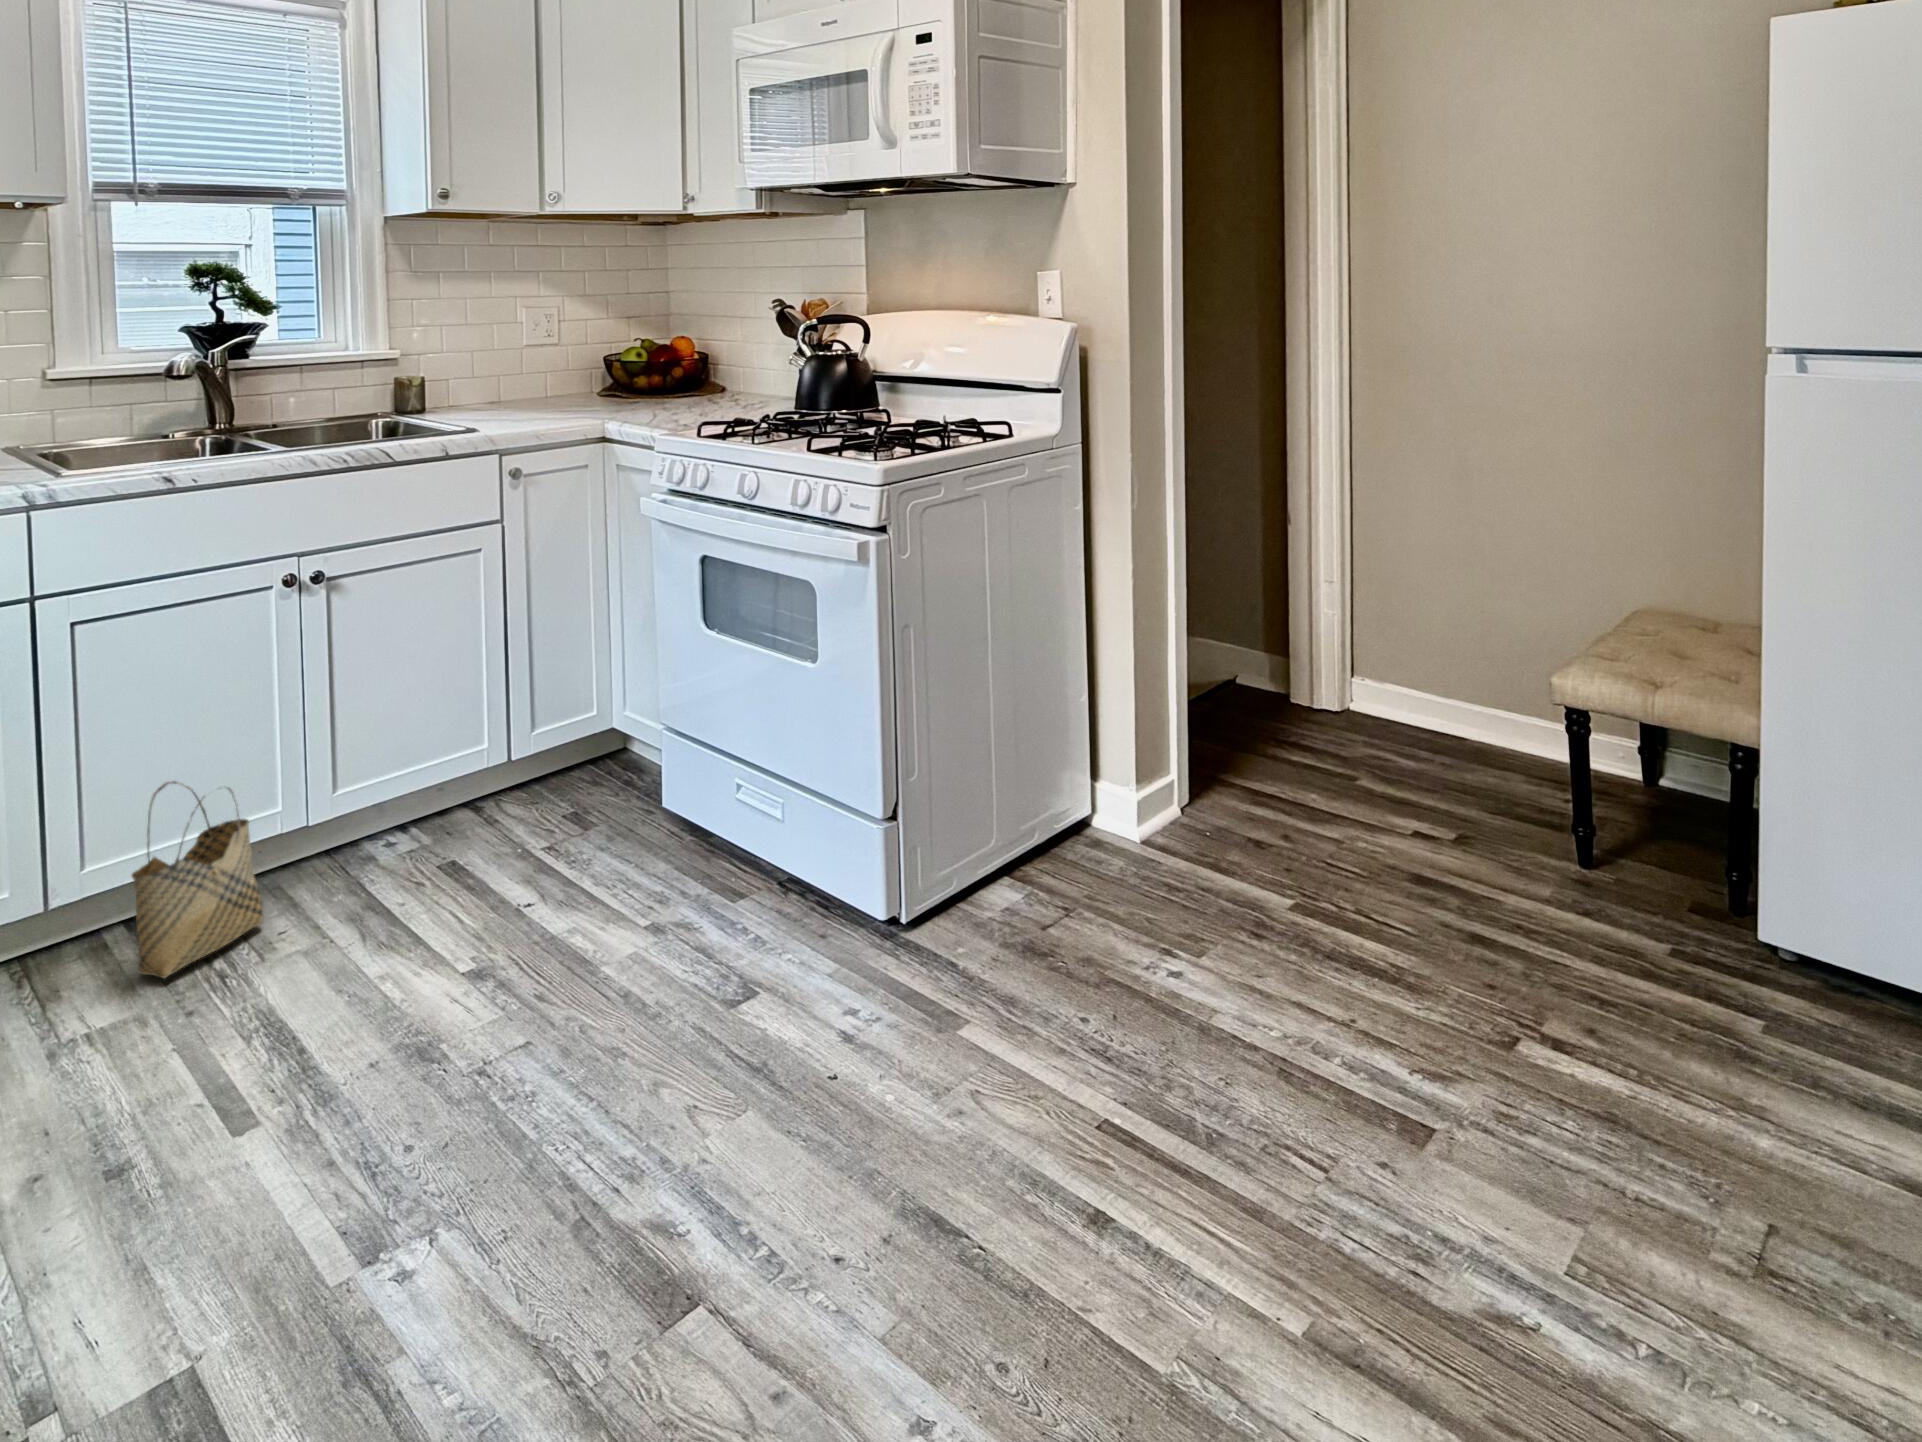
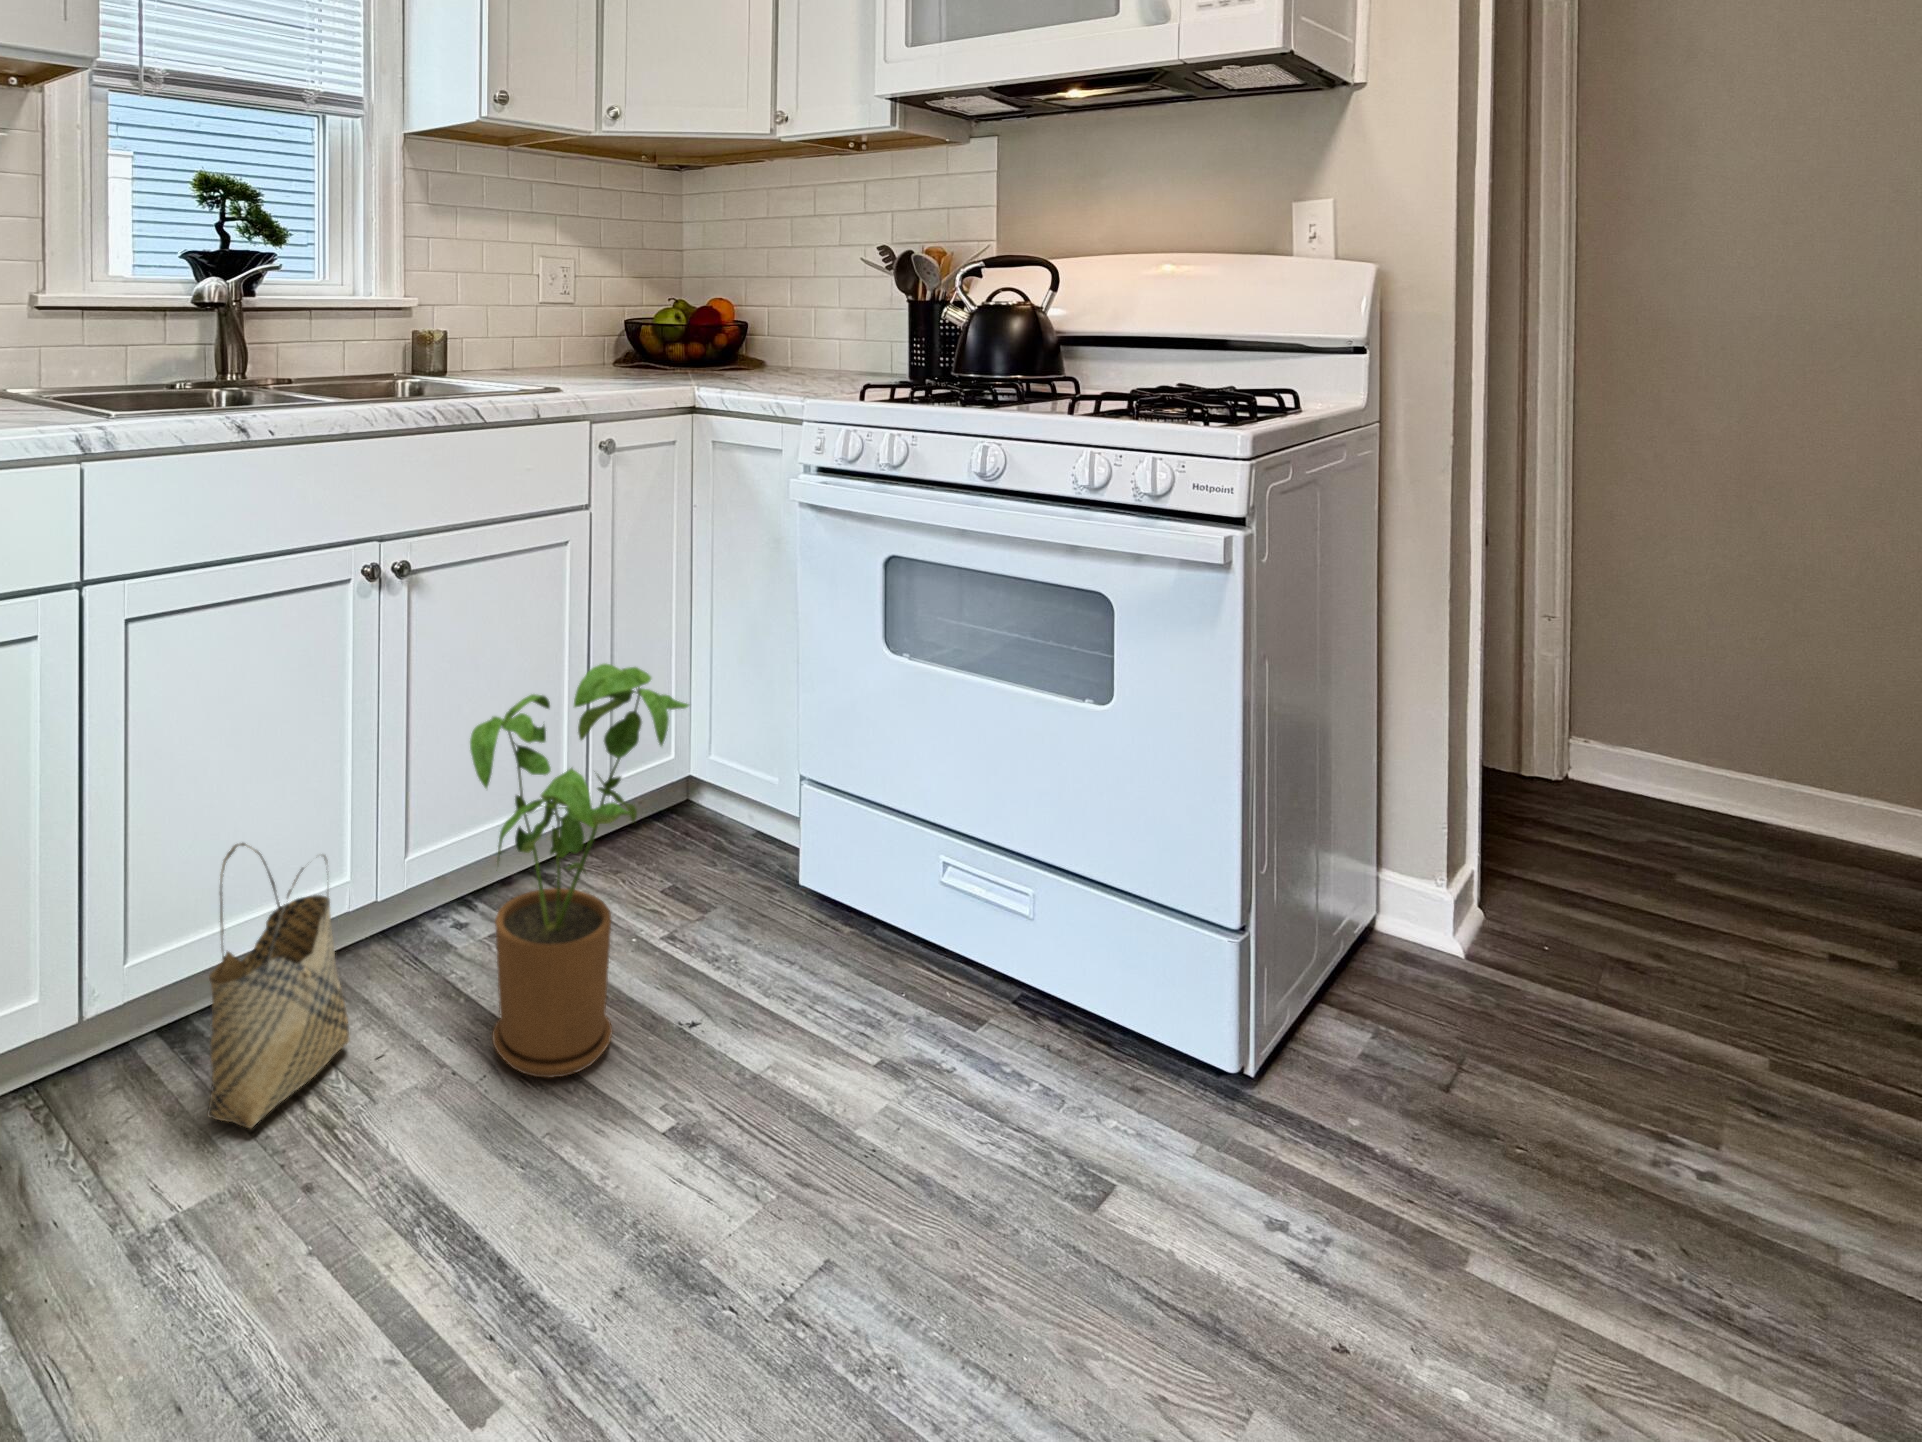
house plant: none [348,643,519,941] -> present [470,664,689,1078]

